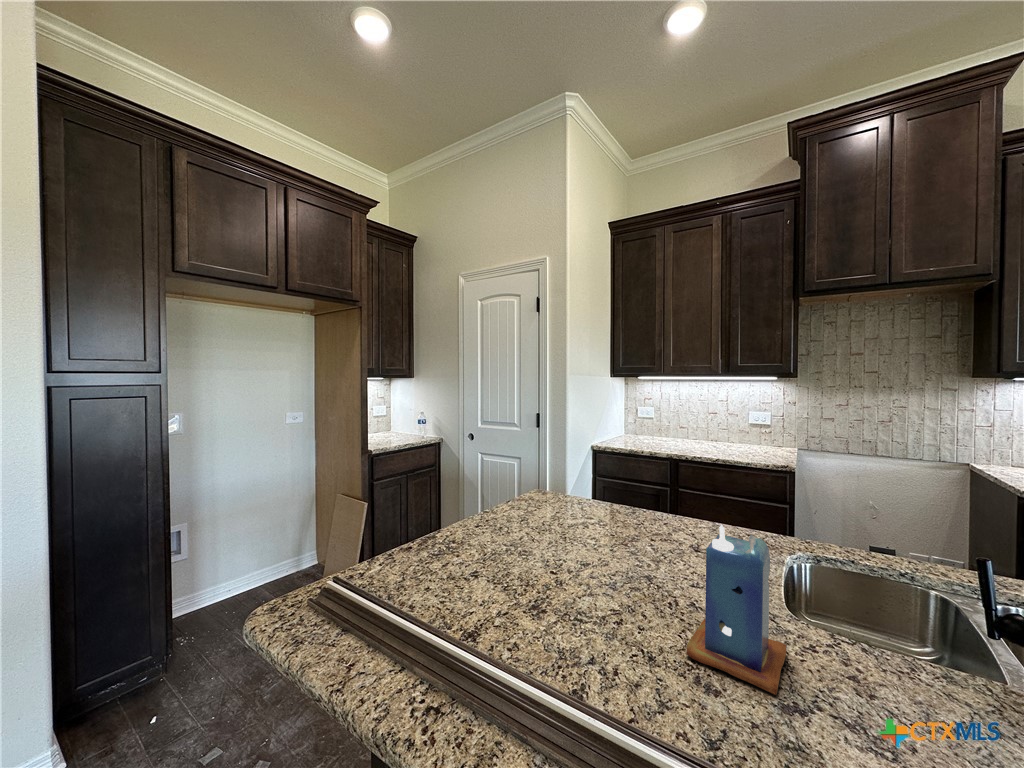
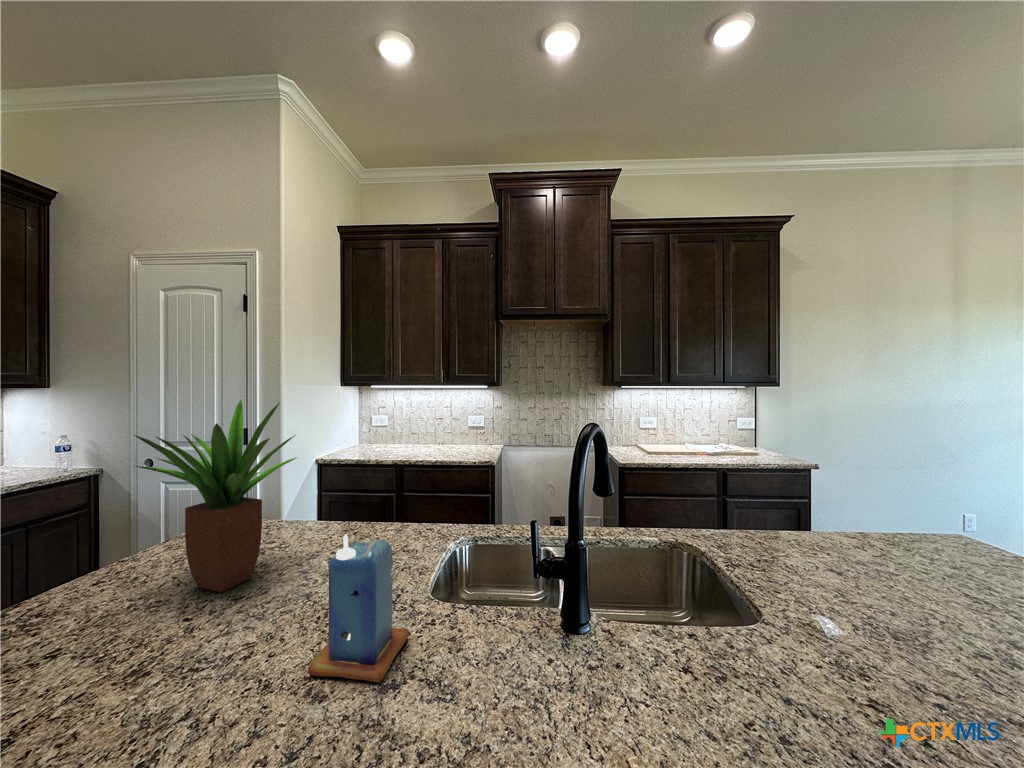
potted plant: none [507,385,624,552] -> present [134,400,296,592]

